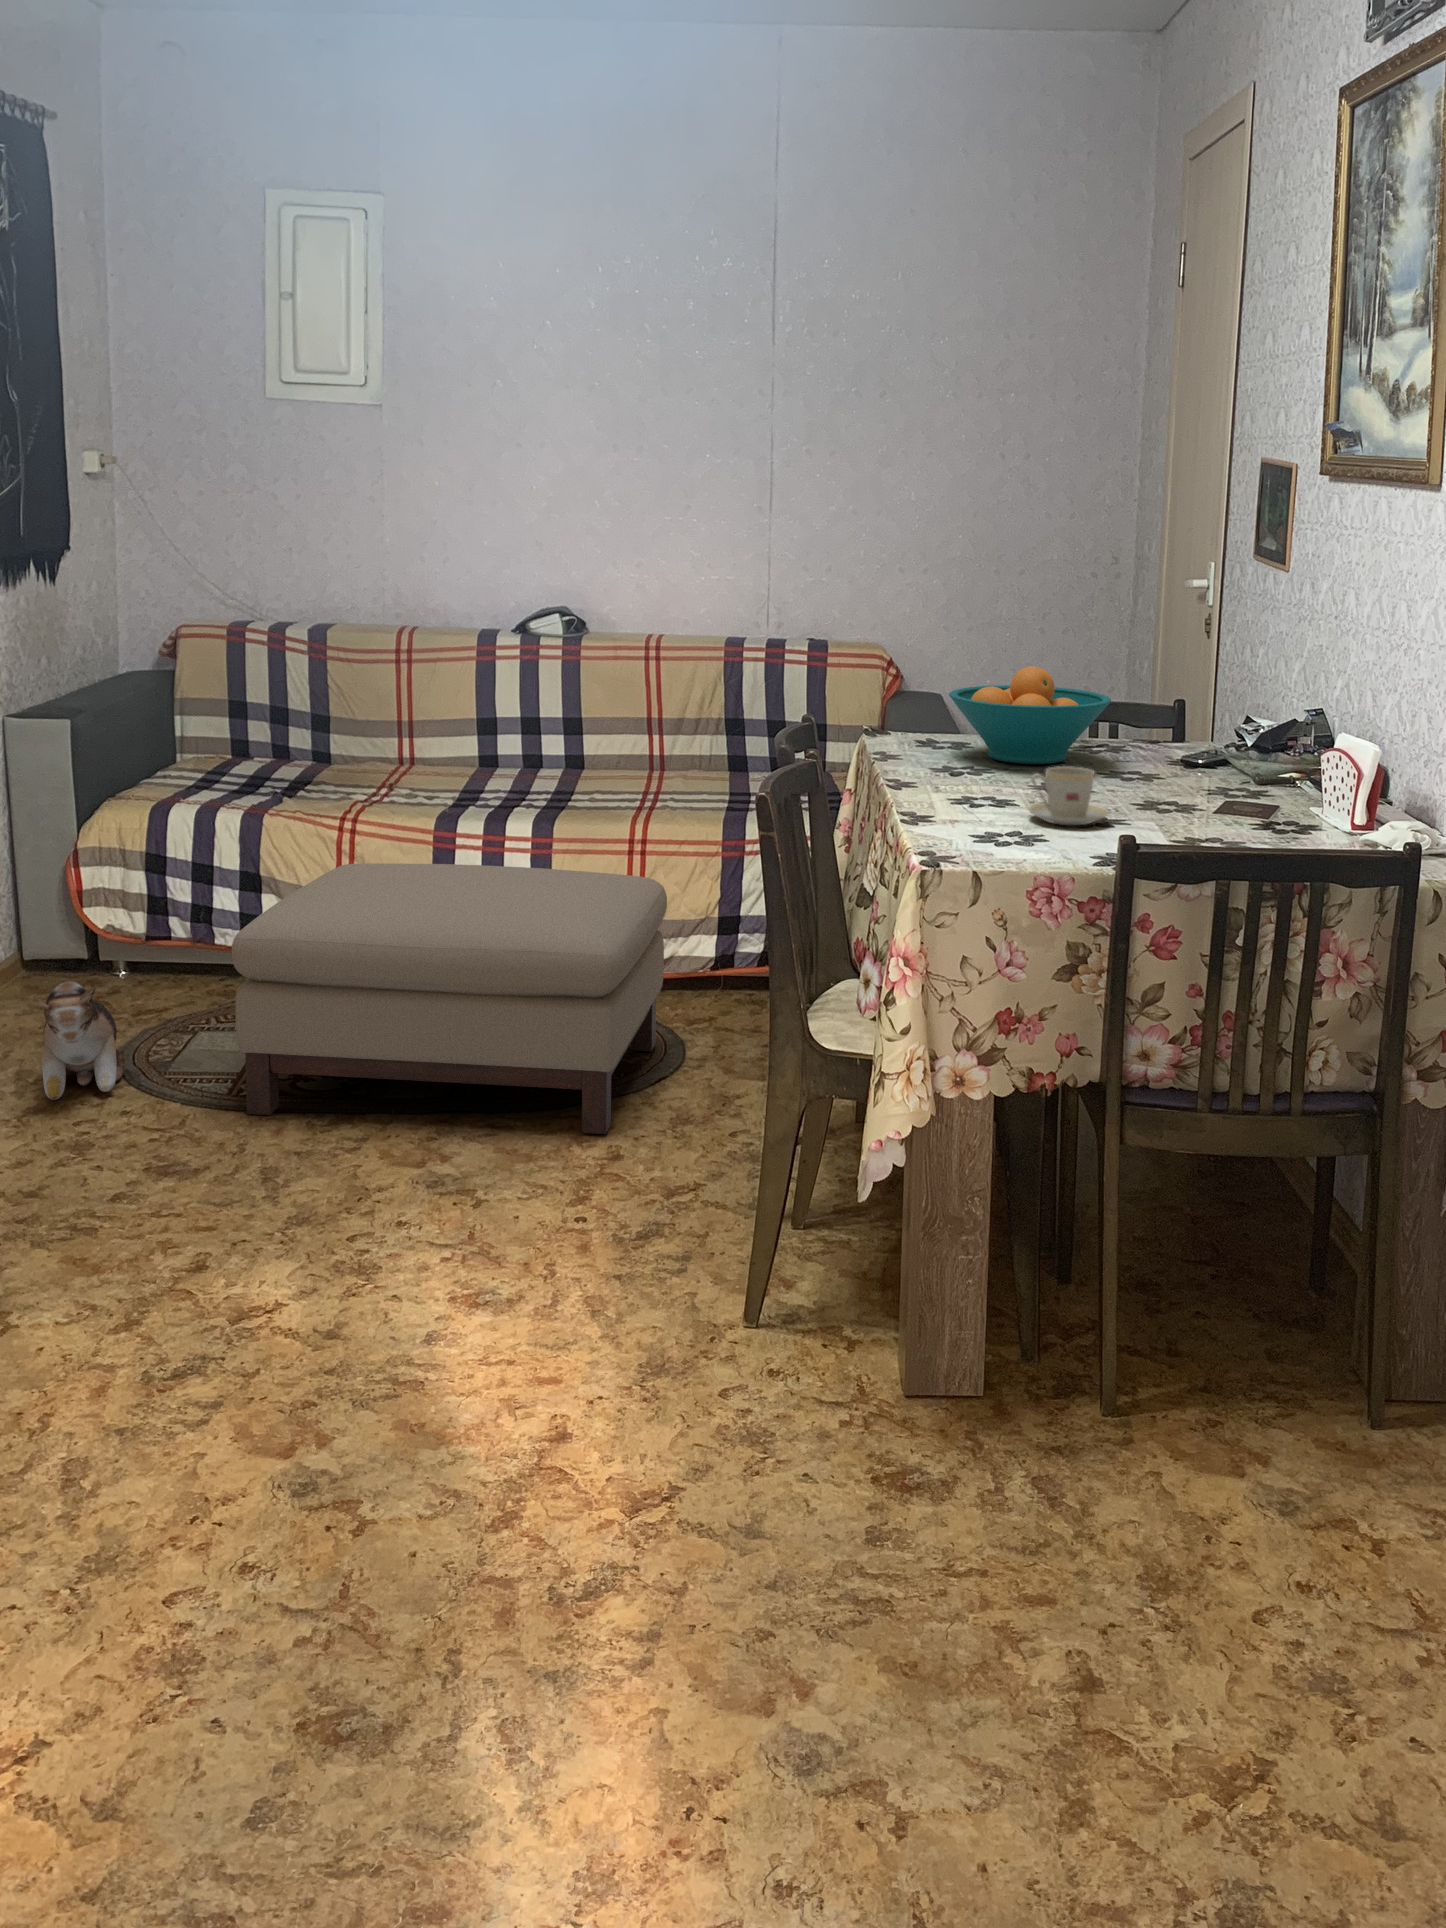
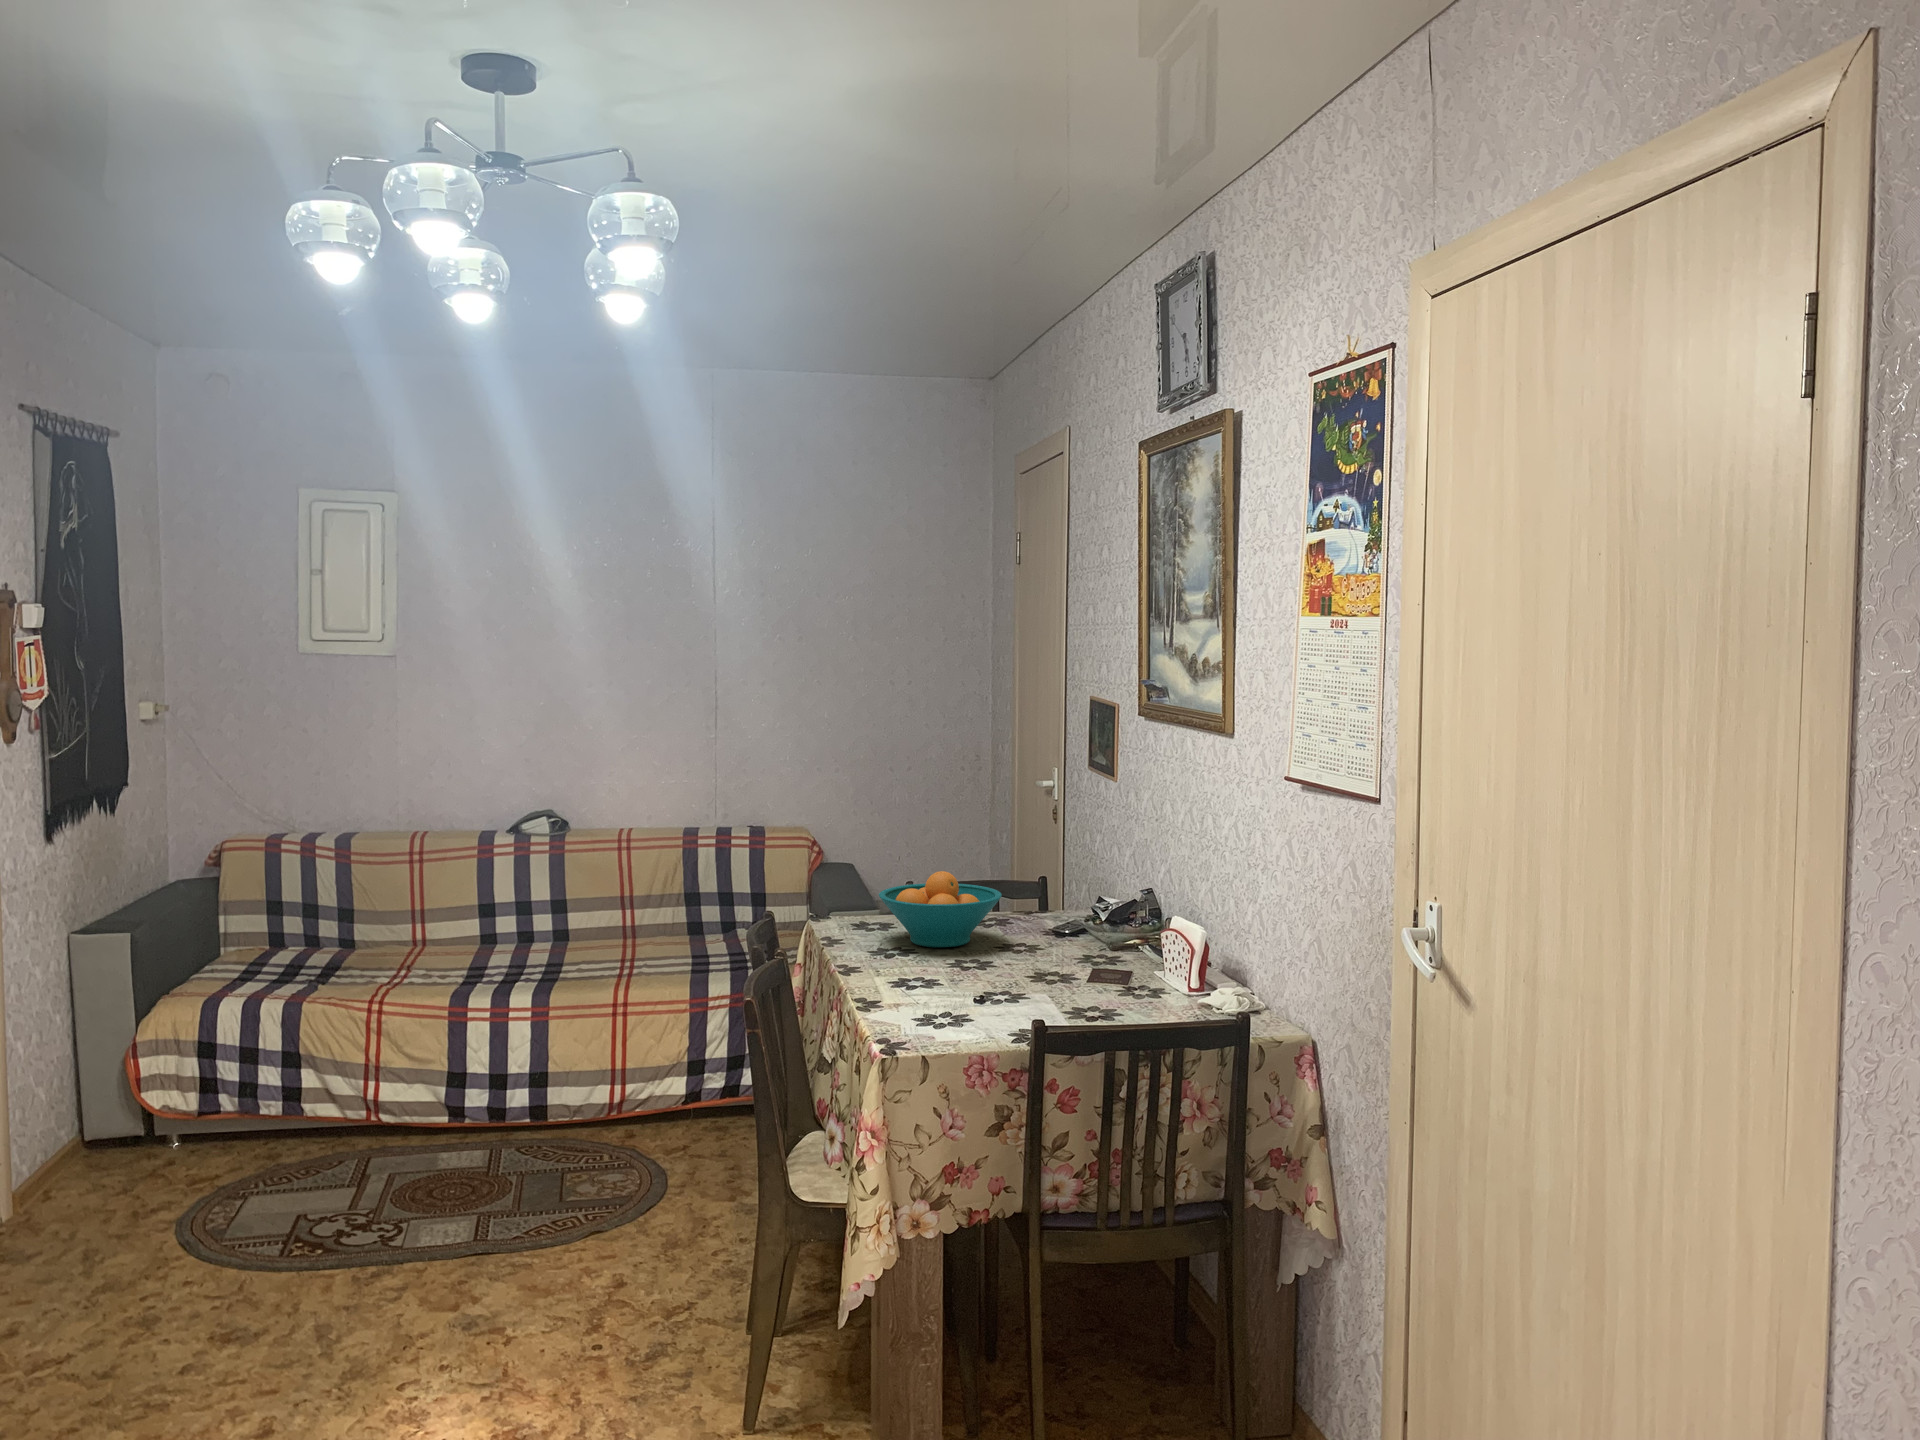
teacup: present [1028,766,1109,825] -> none [952,959,1014,1006]
ottoman: present [232,864,667,1134] -> none [284,1038,650,1273]
plush toy: present [34,981,125,1100] -> none [102,1170,184,1276]

